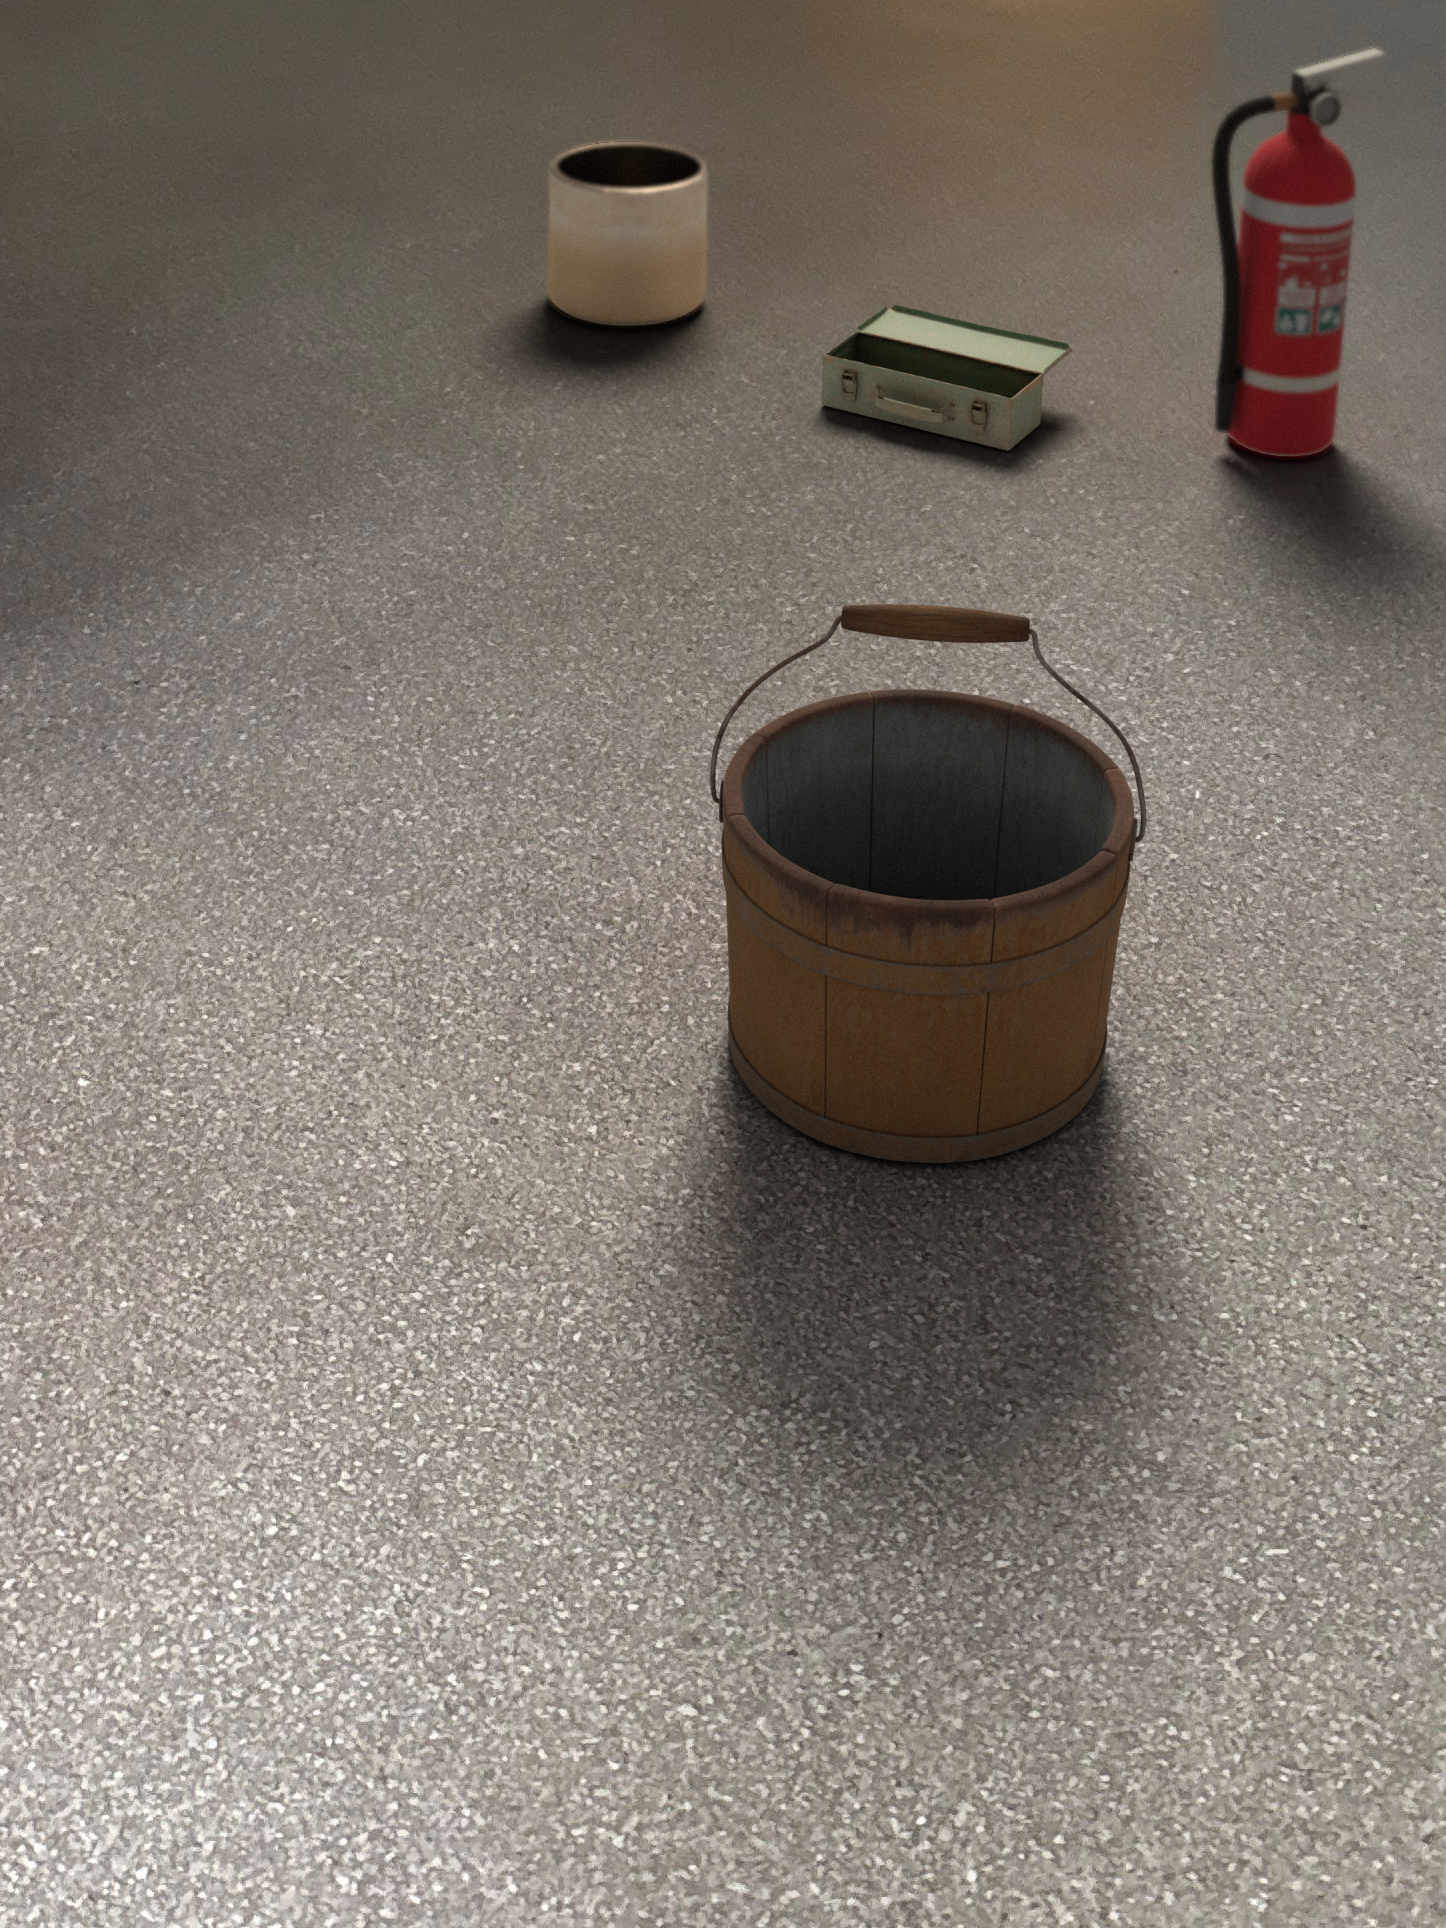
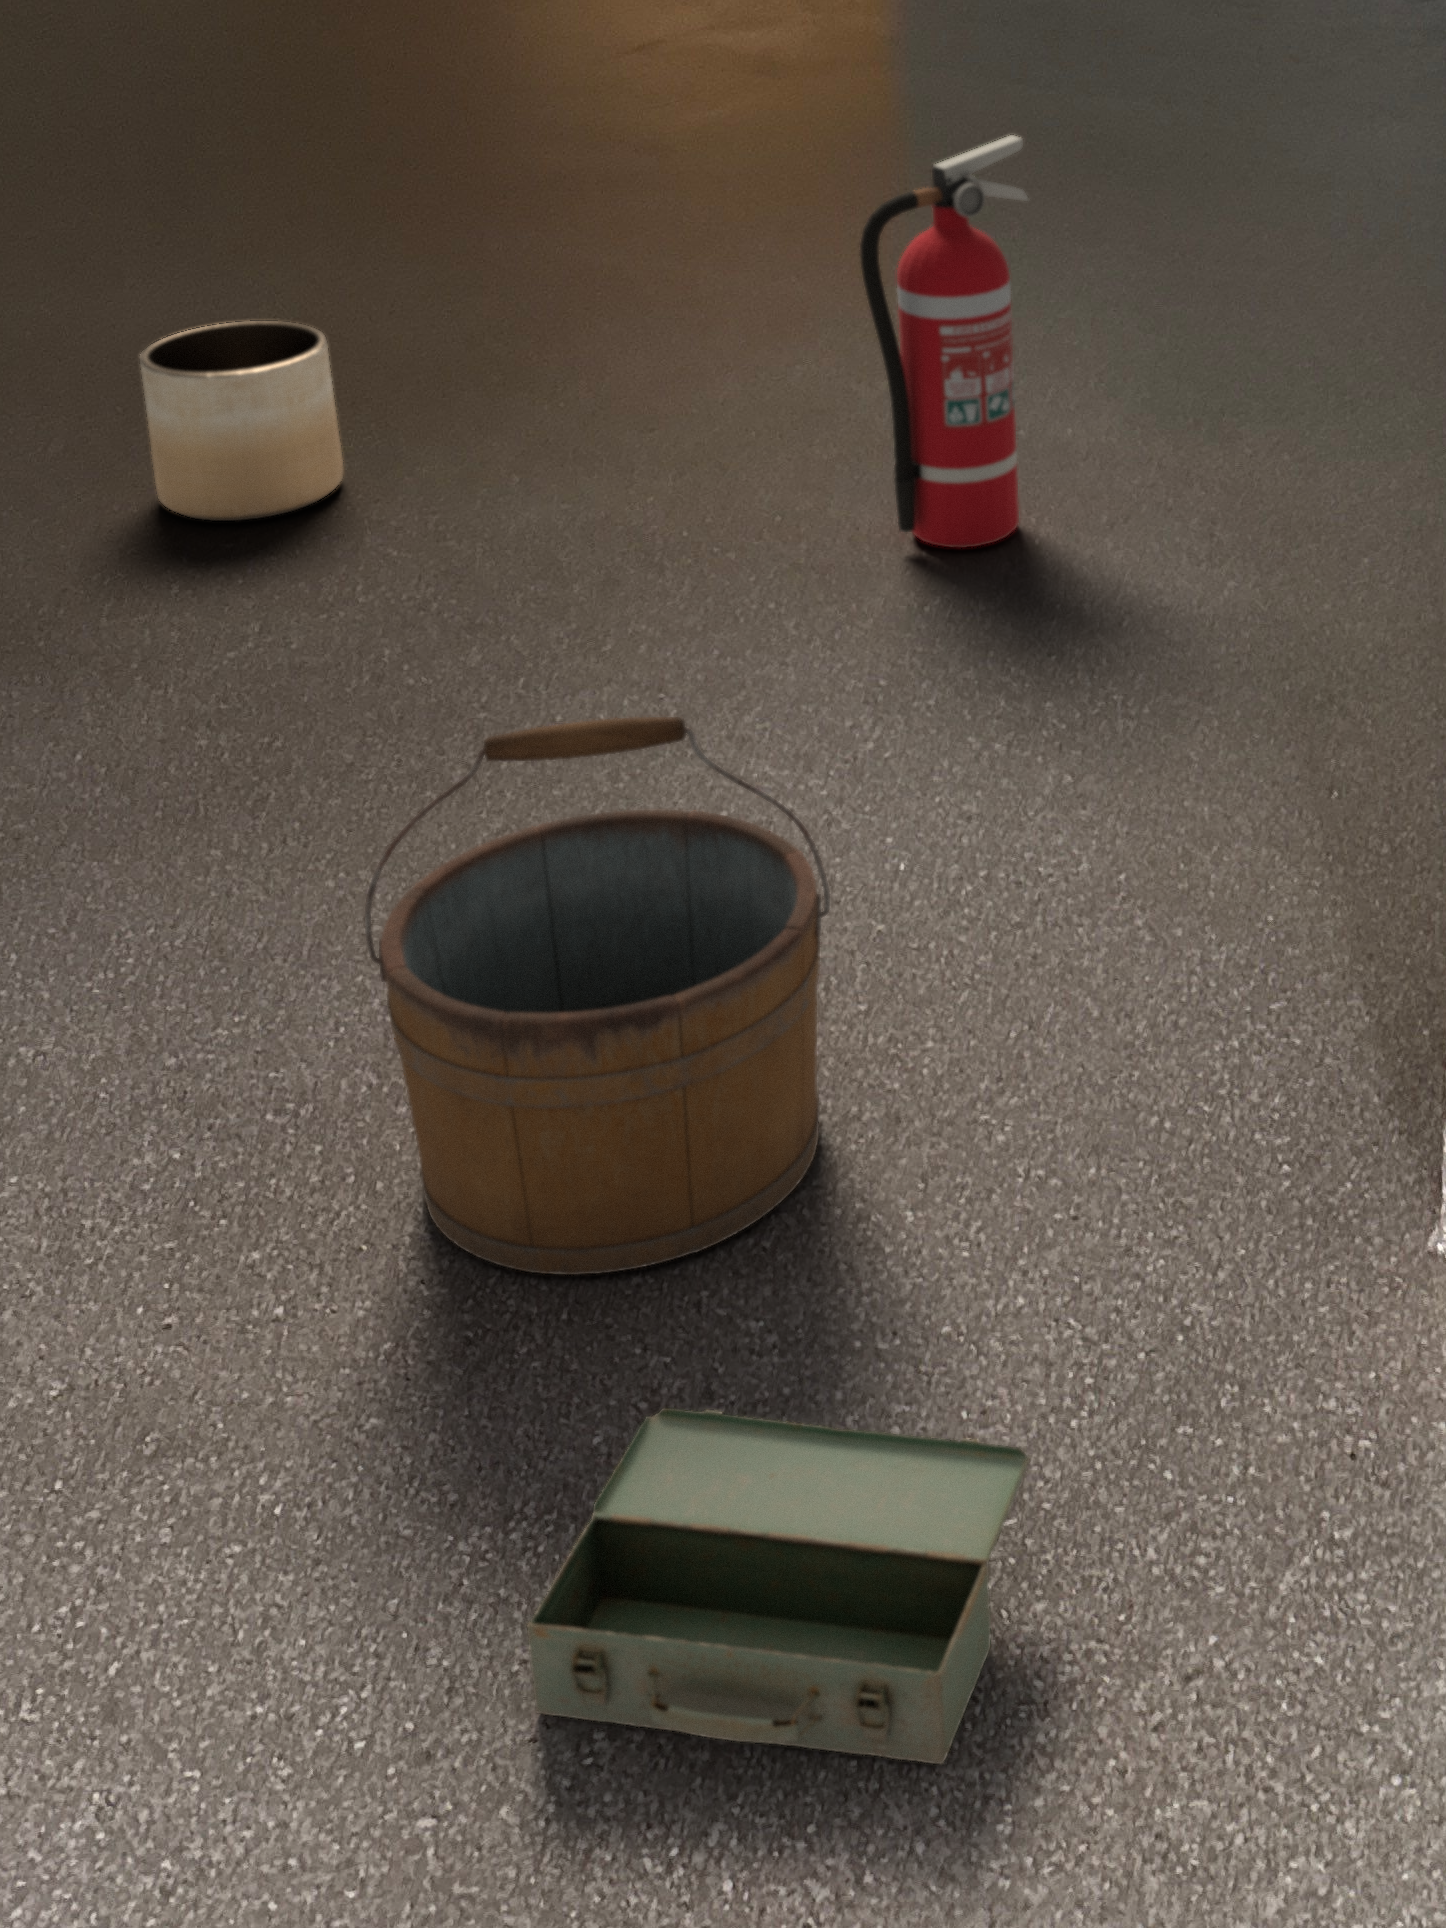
toolbox: present [822,305,1072,451] -> present [527,1408,1030,1764]

